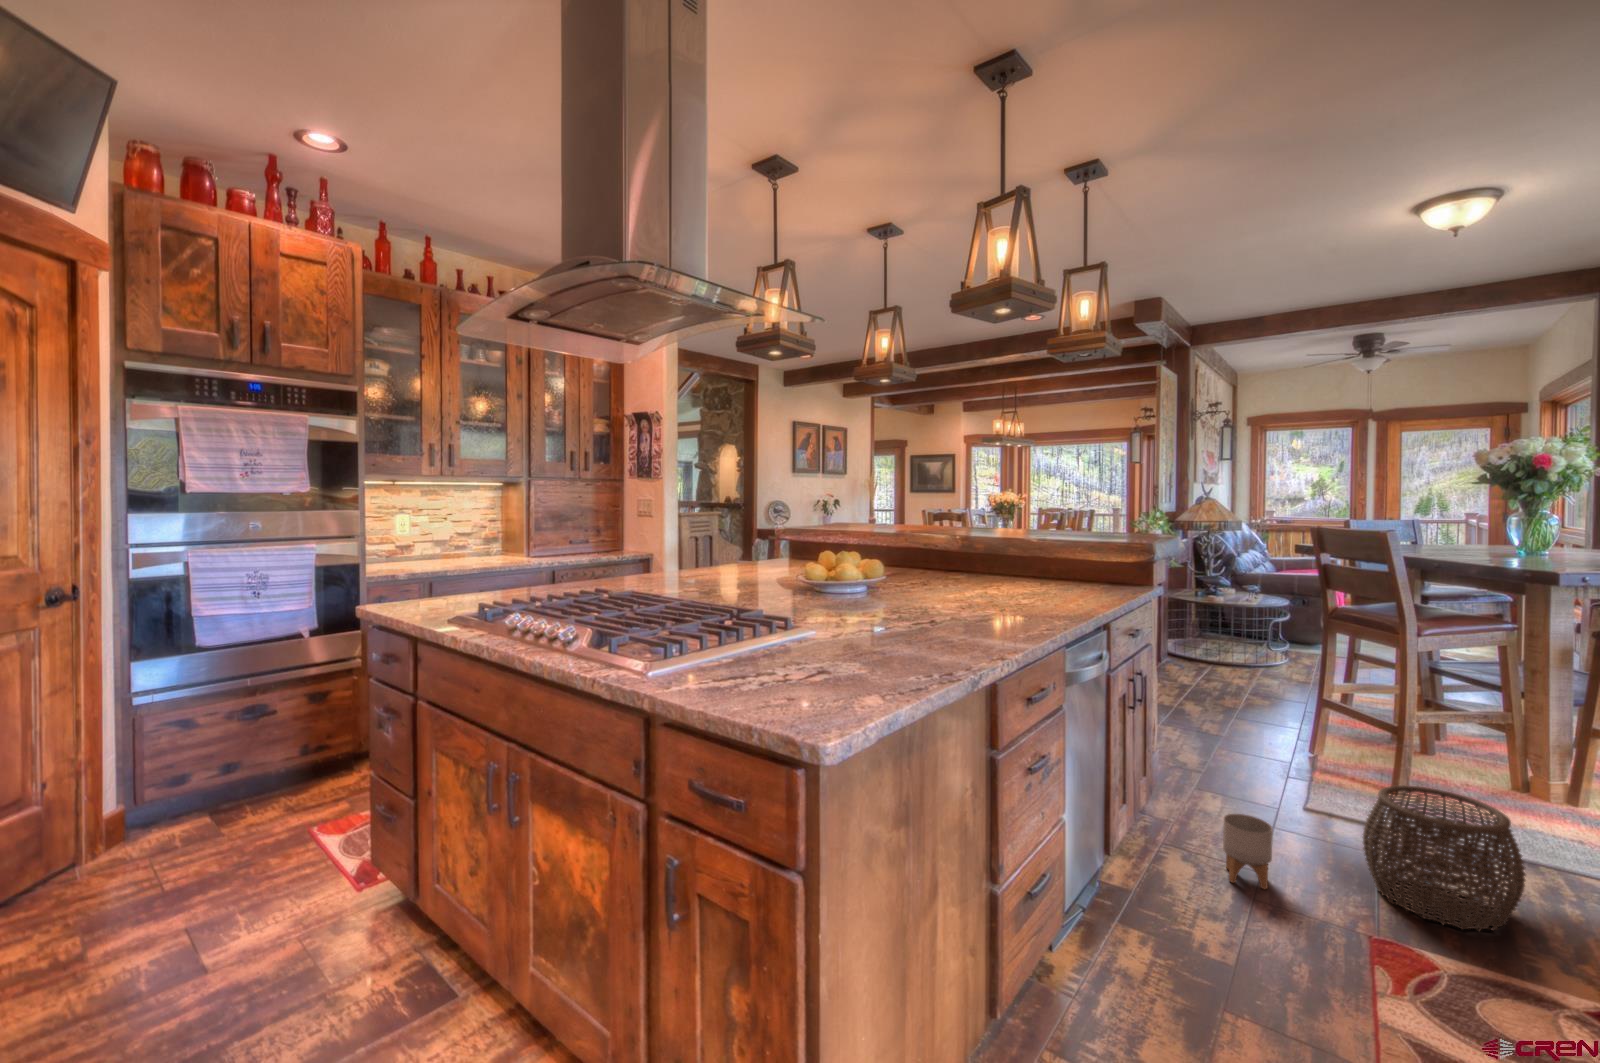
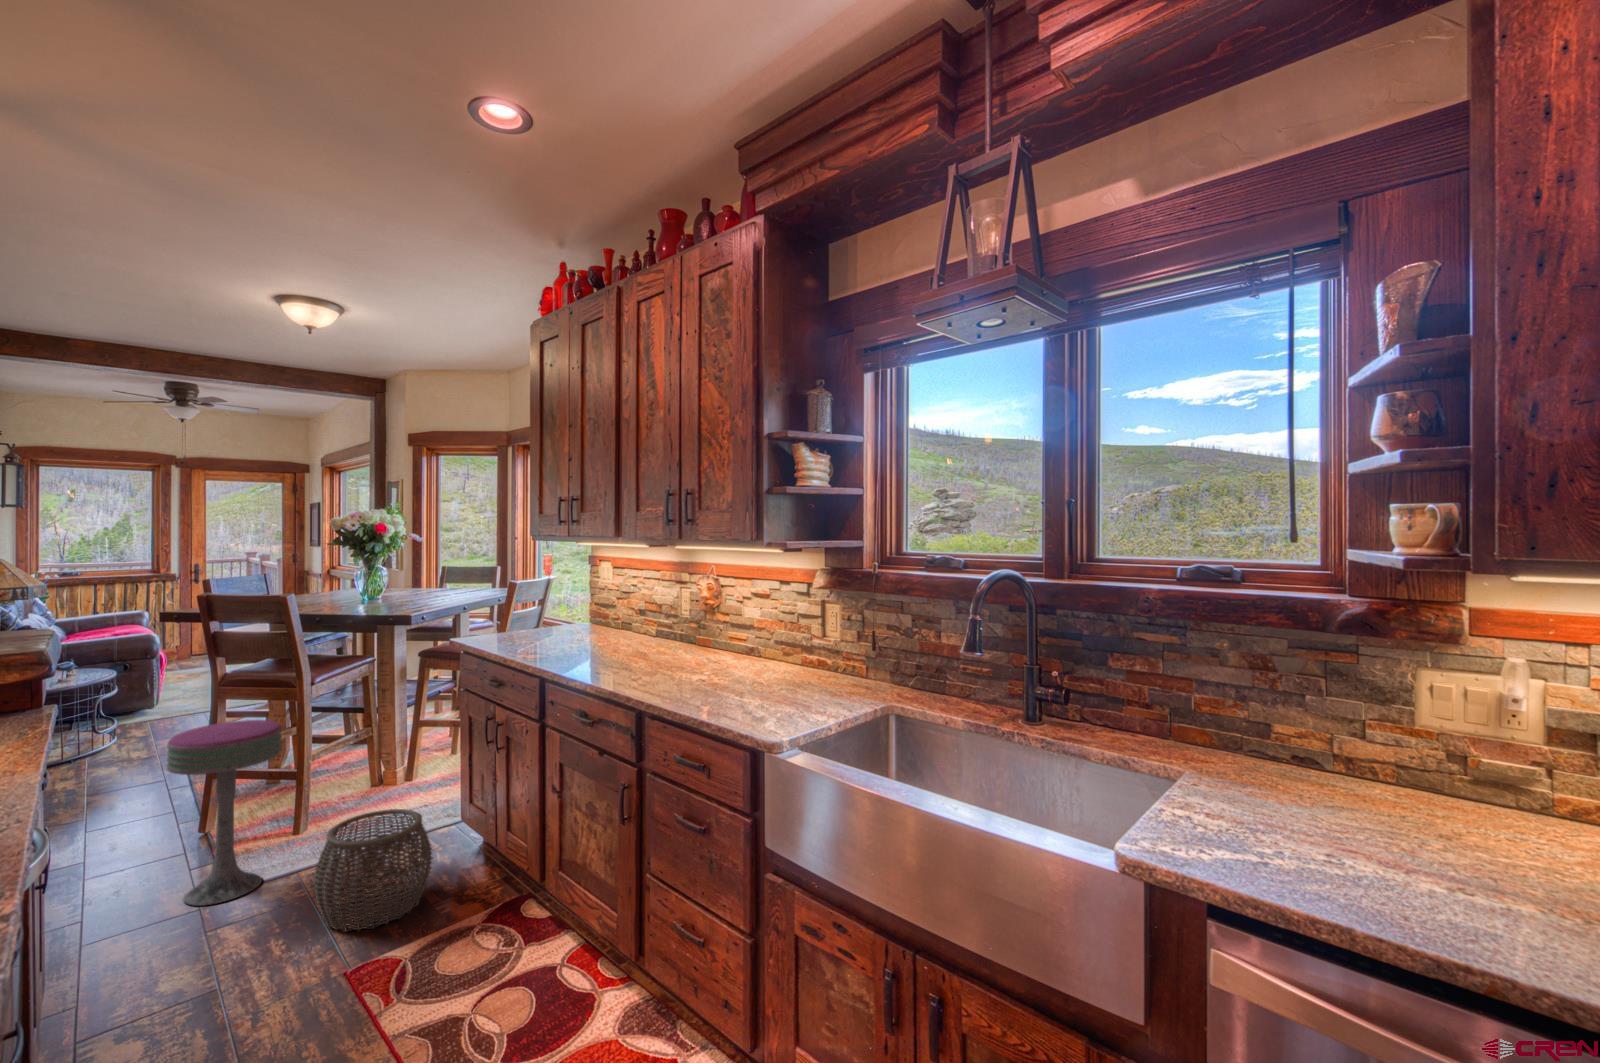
bar stool: none [1257,648,1361,819] -> present [167,720,282,906]
planter: present [1223,814,1273,889] -> none [178,924,239,1017]

